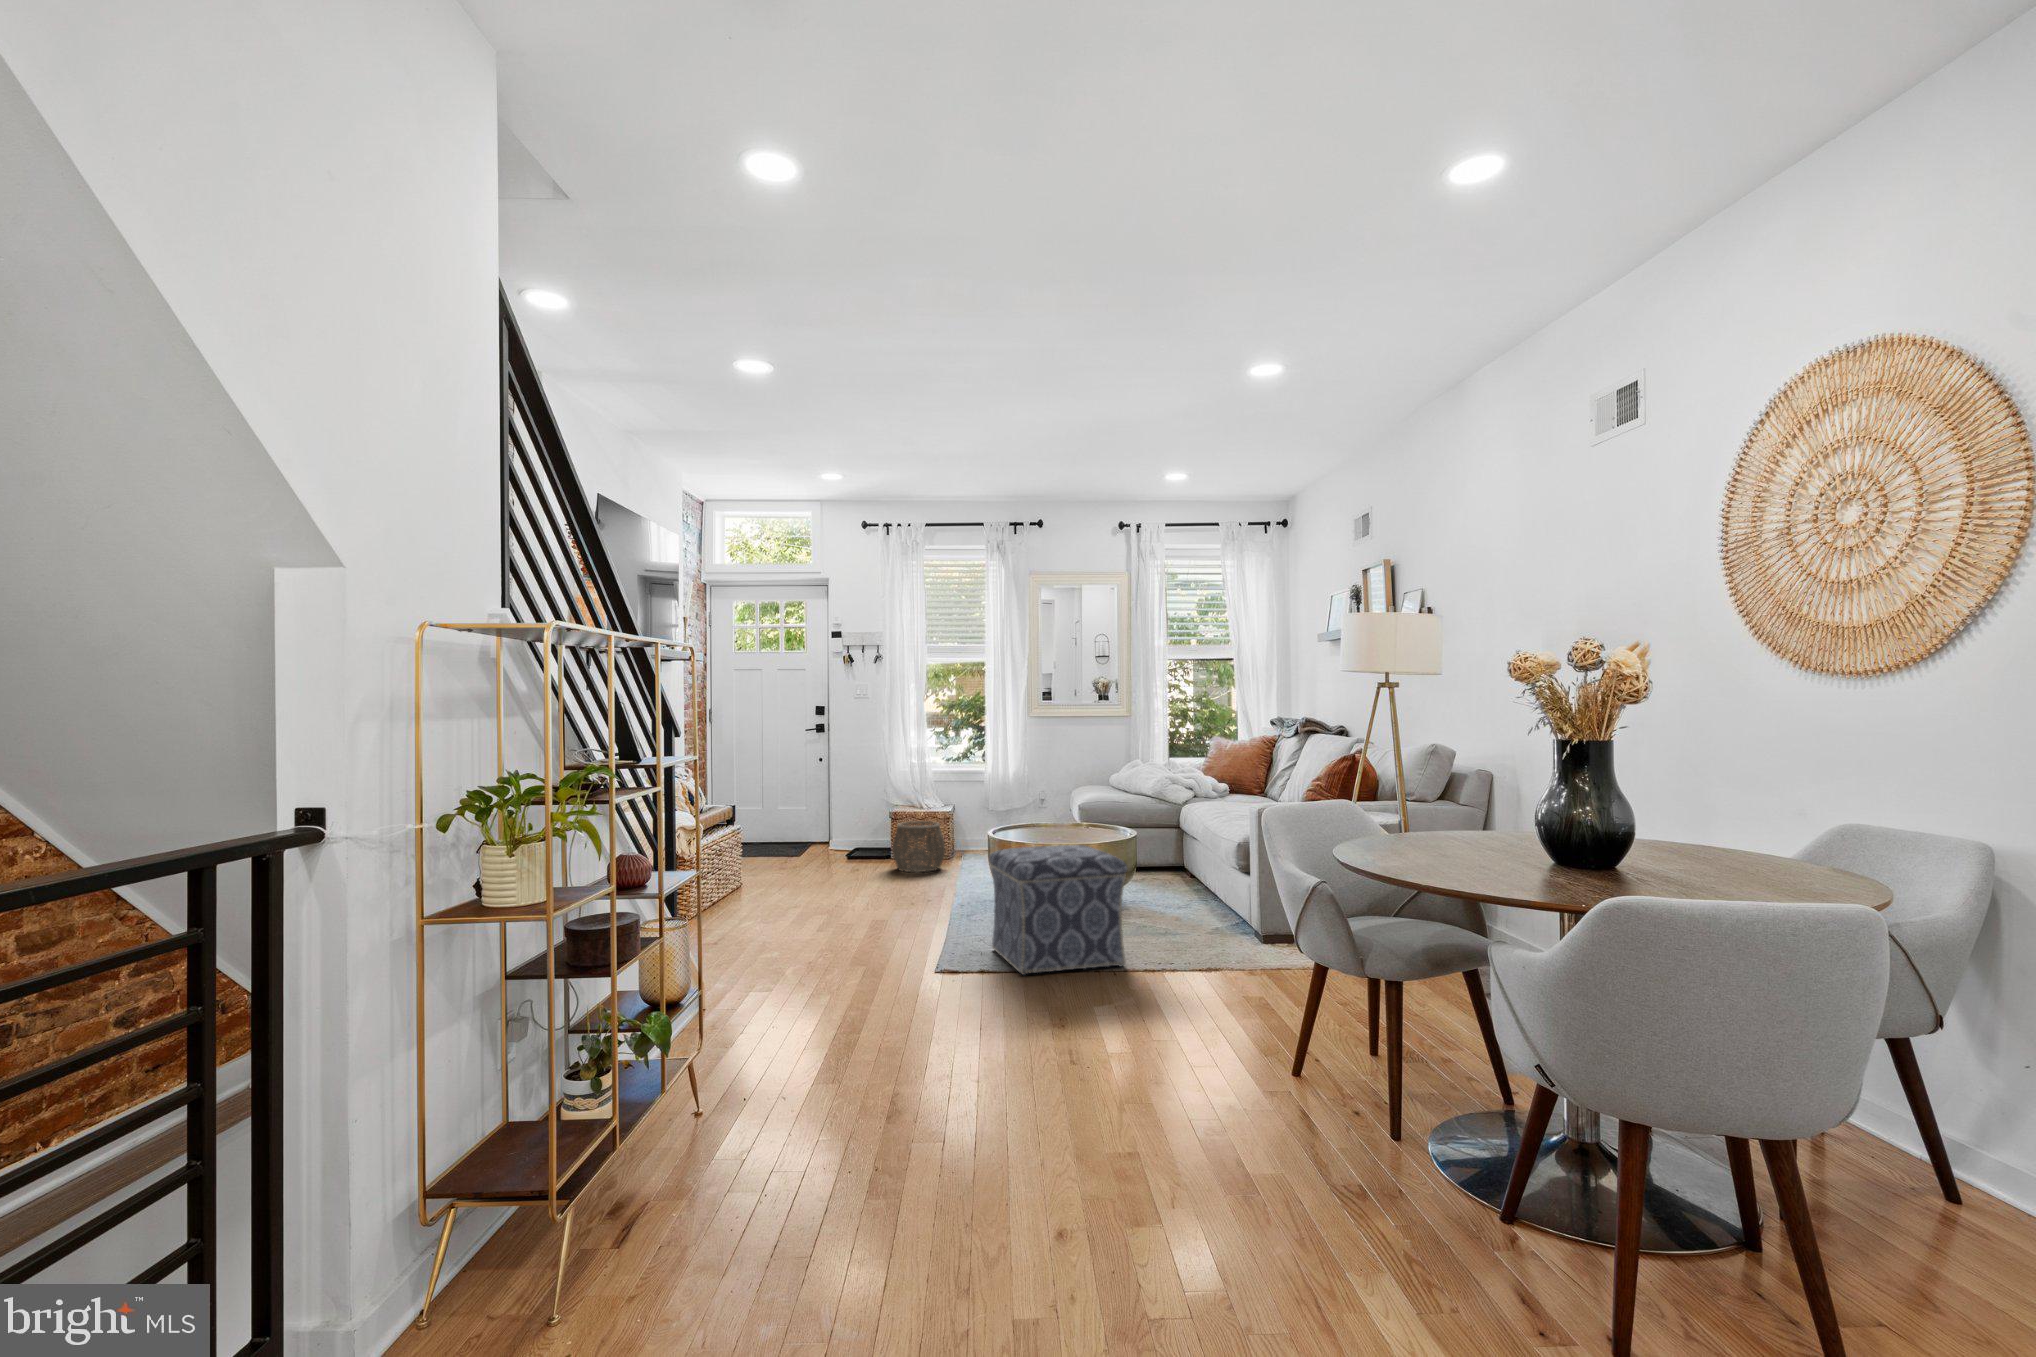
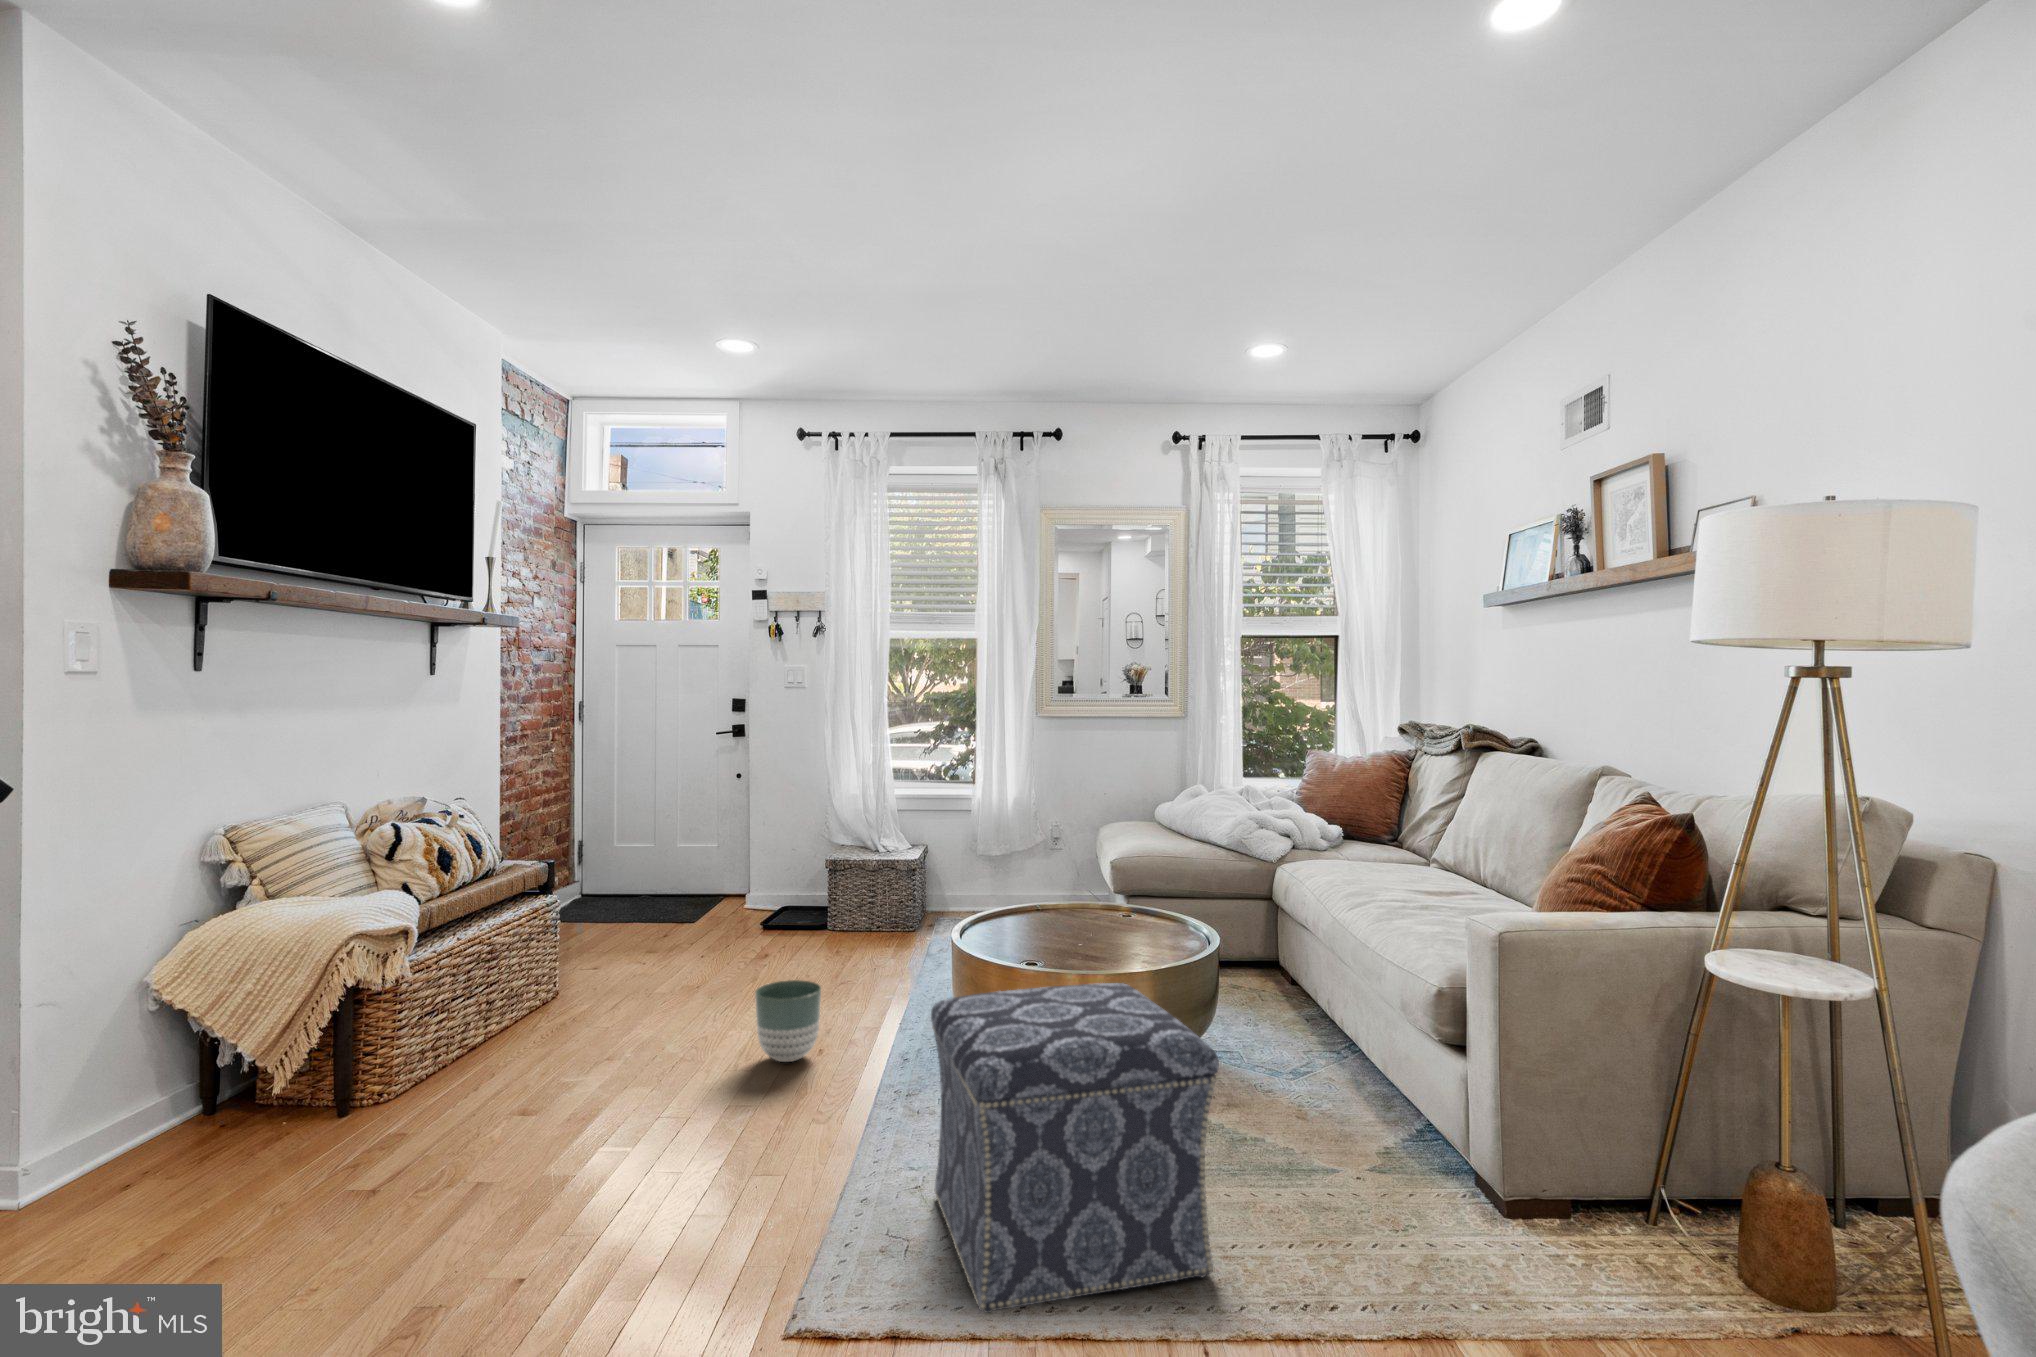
woven basket: present [893,821,945,872] -> none [821,876,904,960]
planter: none [876,868,913,911] -> present [755,980,821,1062]

